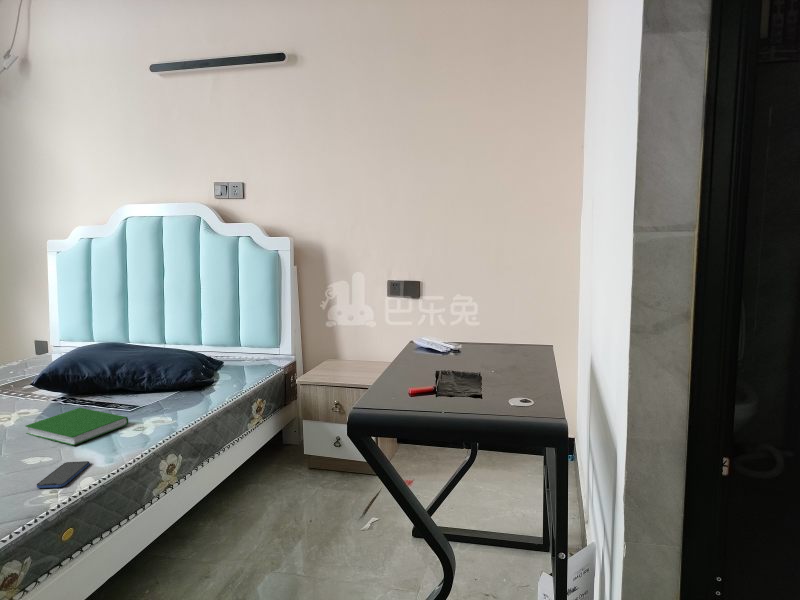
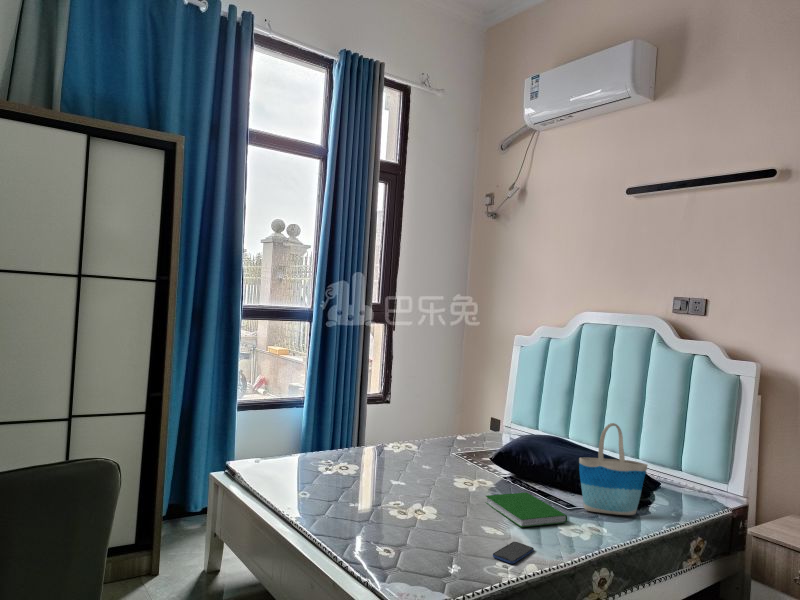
tote bag: none [134,312,205,406] -> present [579,423,647,515]

